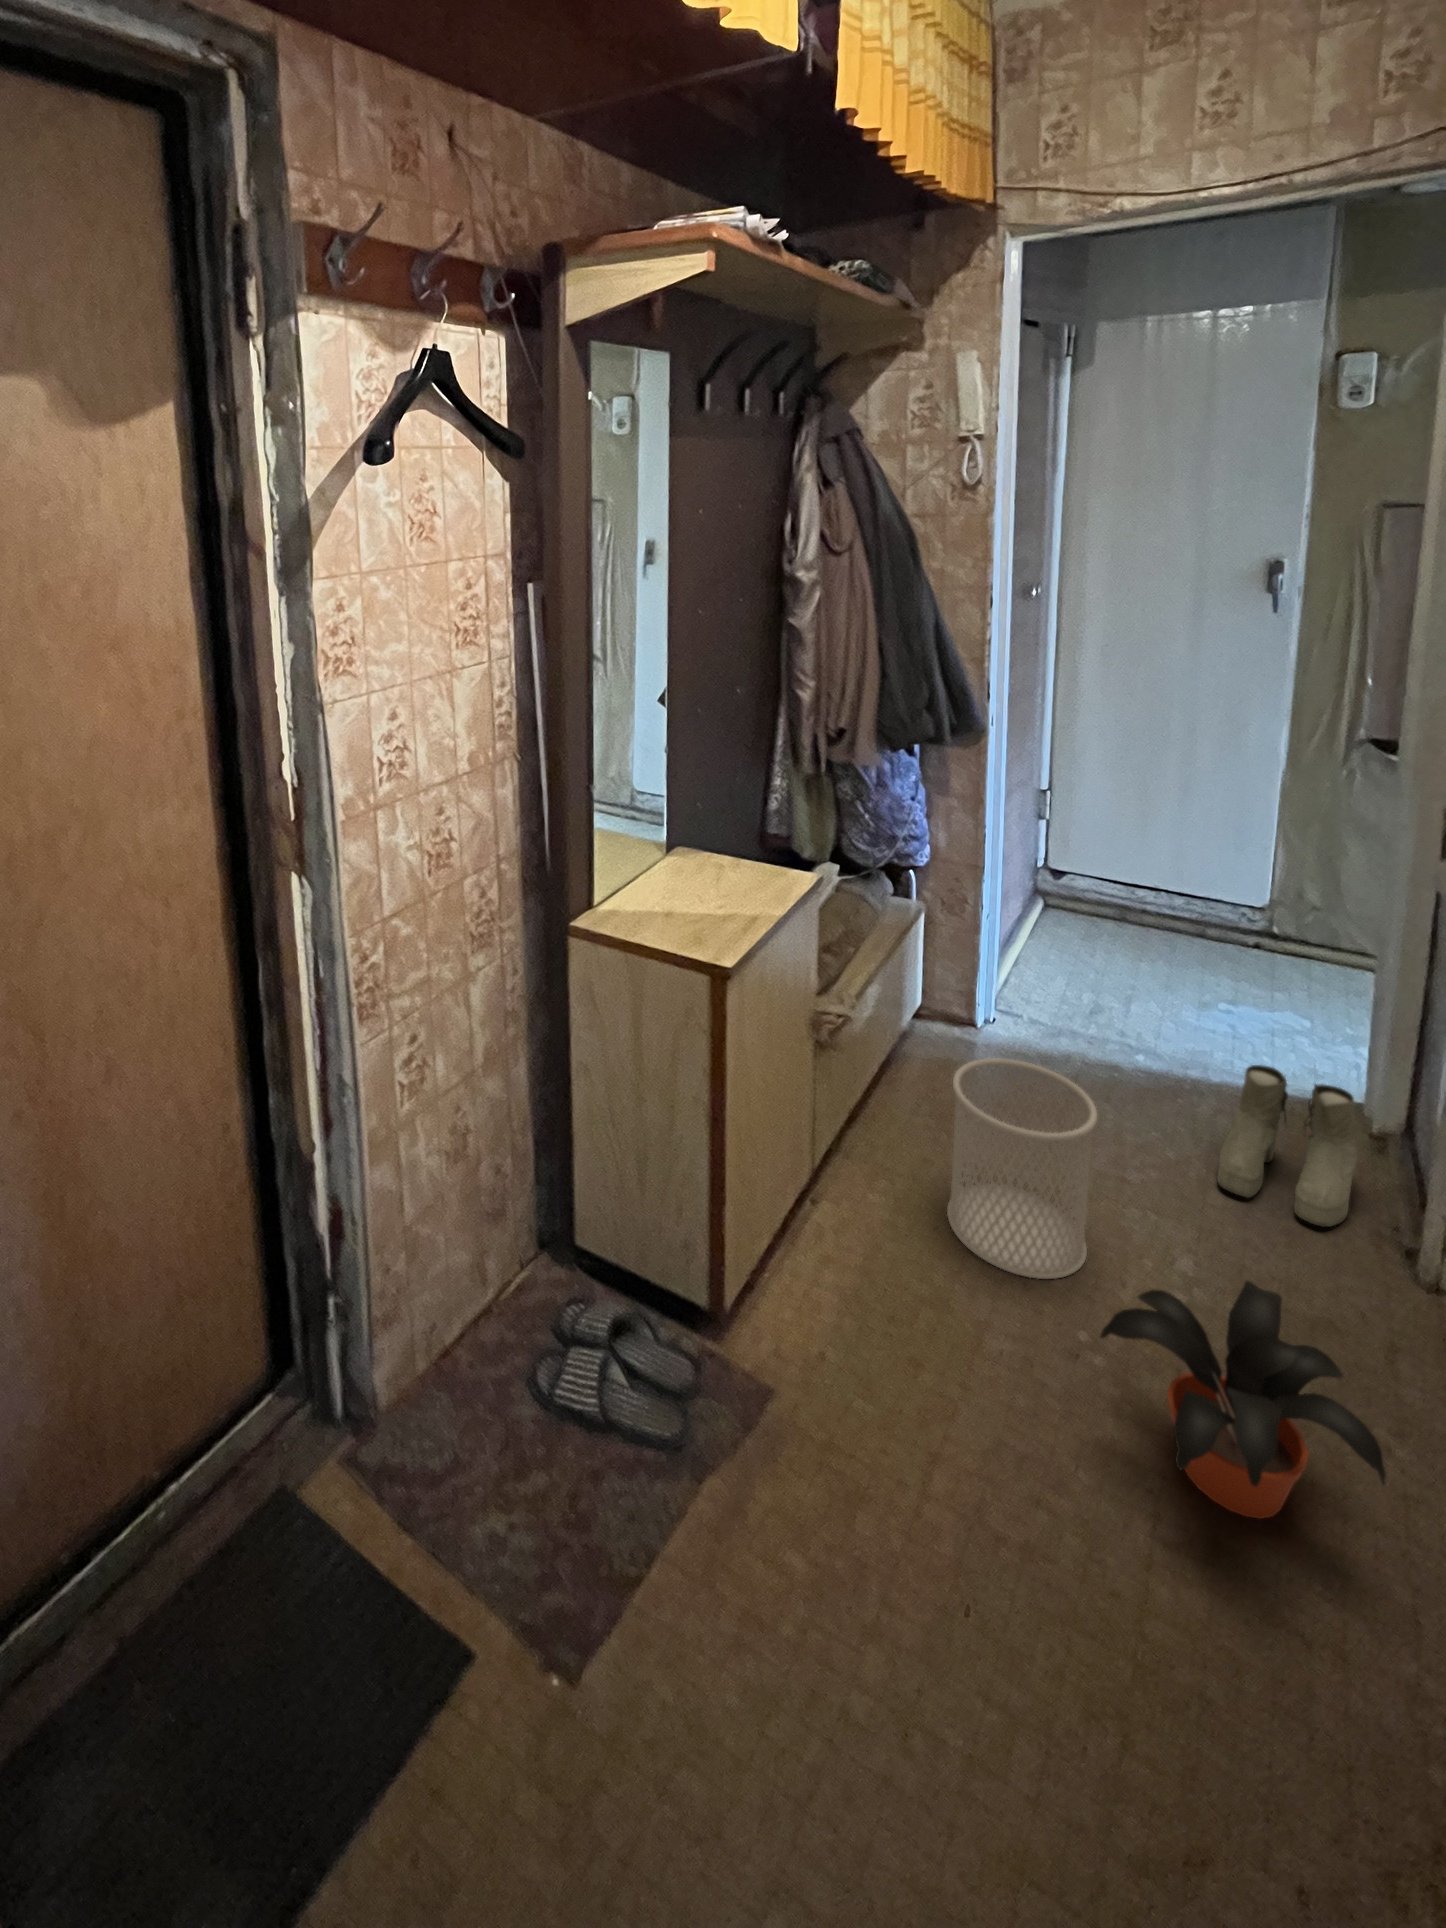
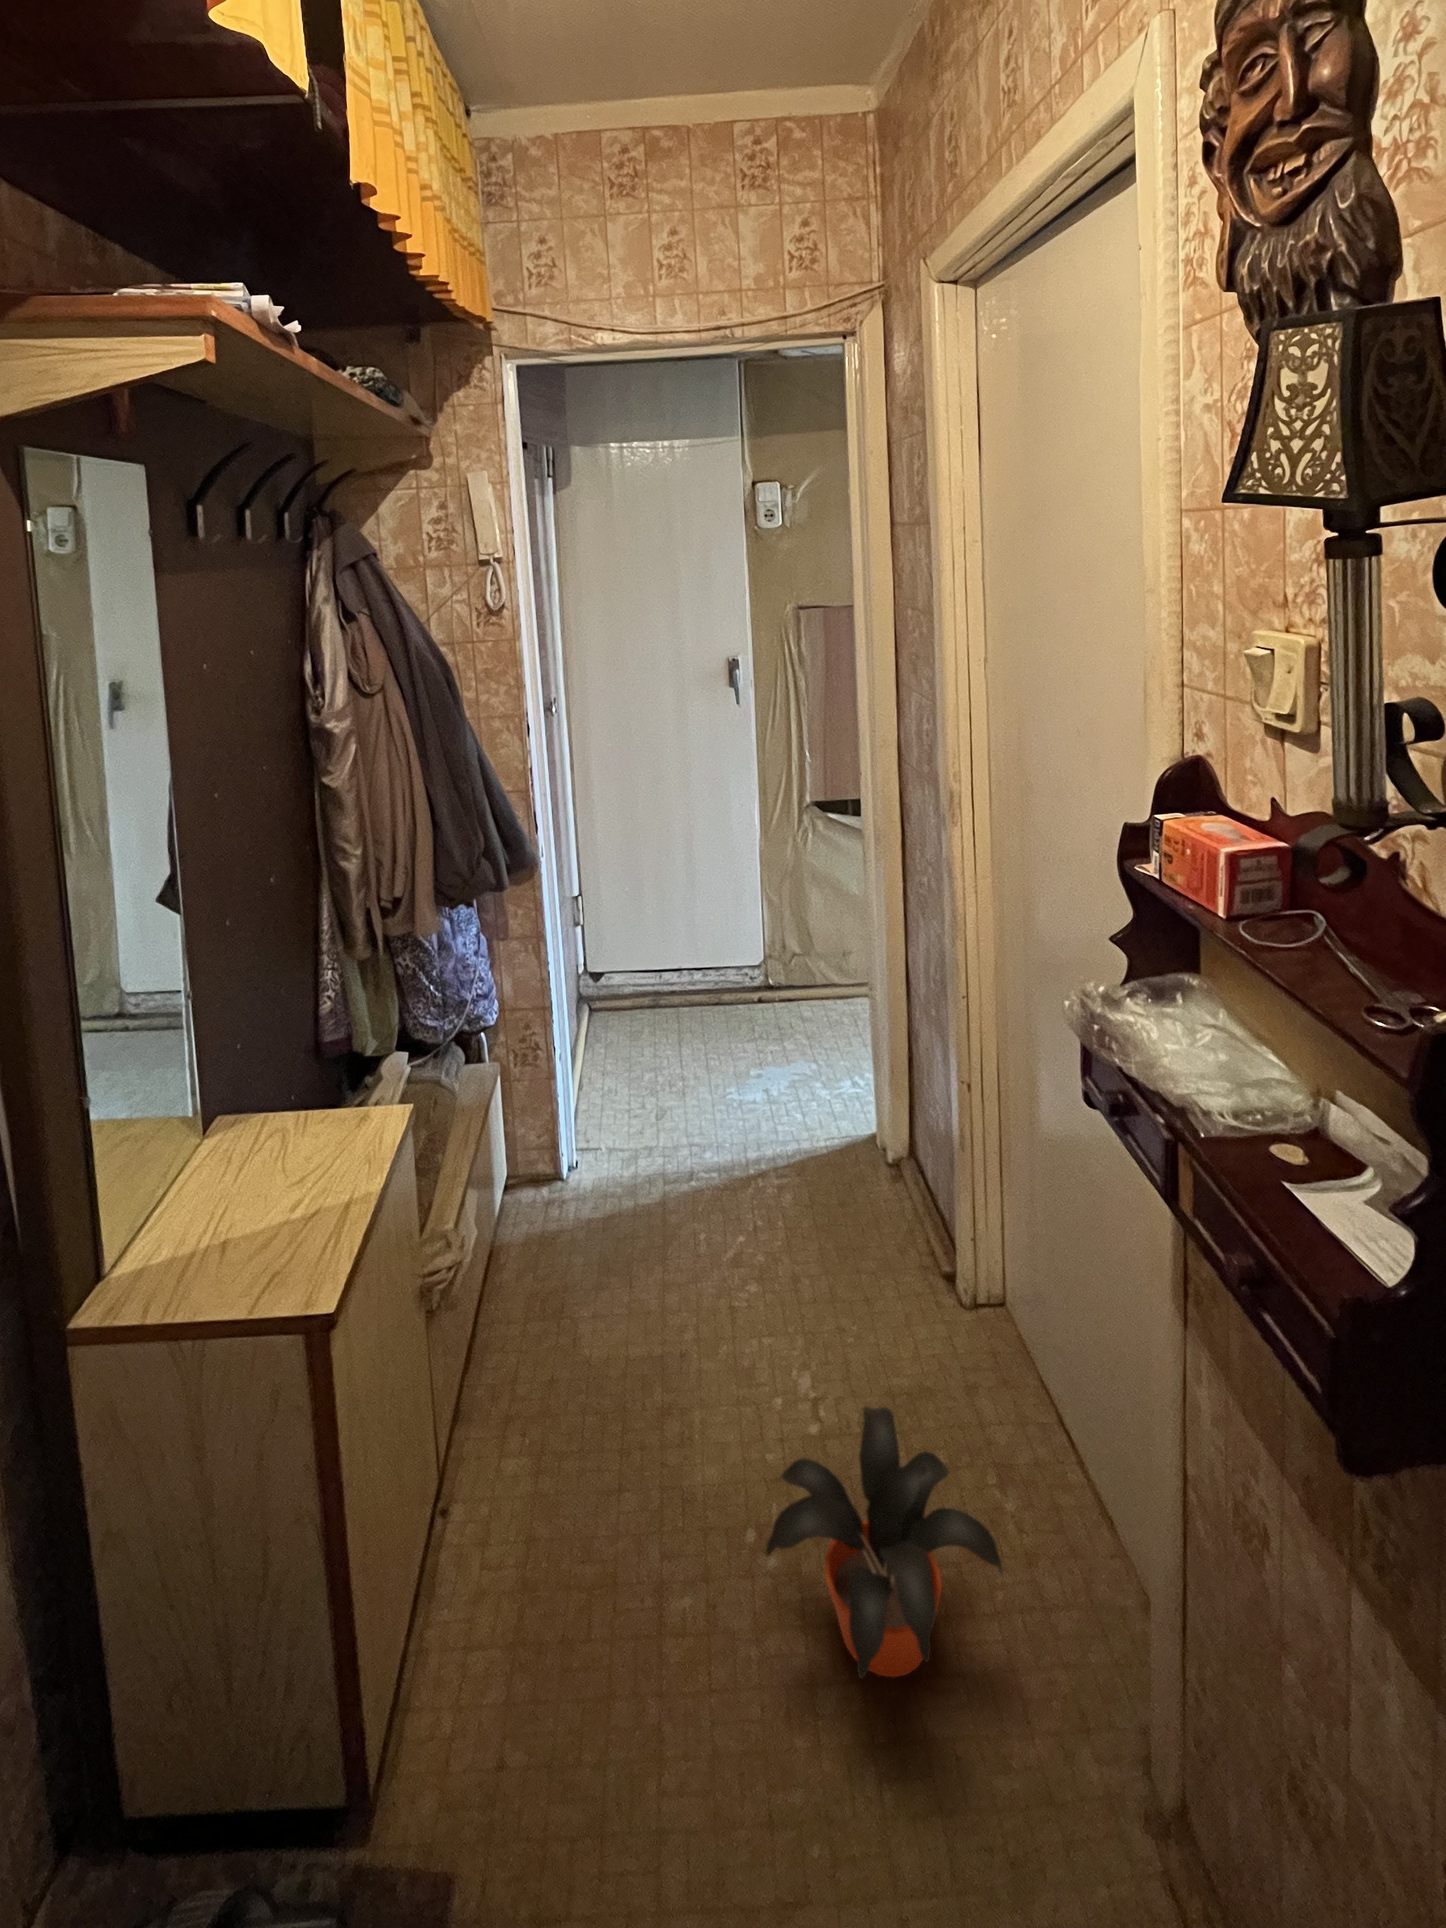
wastebasket: present [947,1058,1097,1279] -> none [570,1234,715,1495]
boots: present [1217,1065,1357,1227] -> none [789,1142,885,1286]

